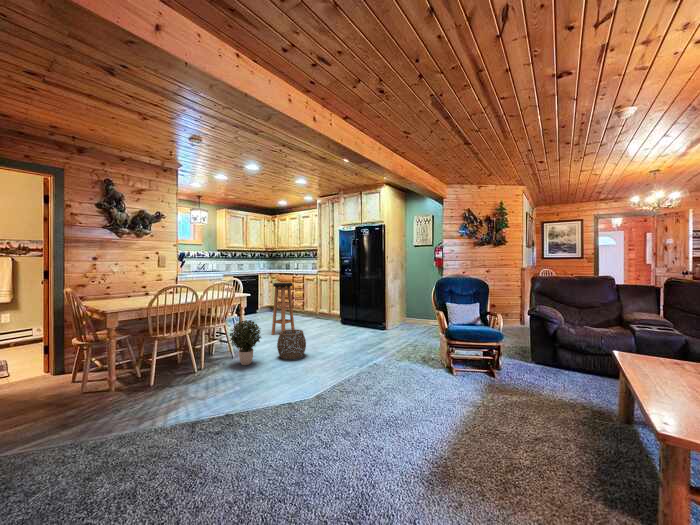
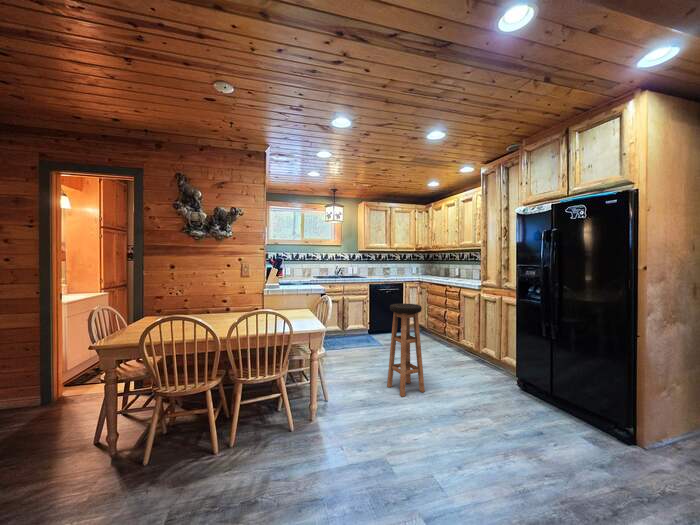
potted plant: present [230,320,261,365] -> none [258,383,317,474]
woven basket: present [277,329,306,359] -> none [349,411,409,489]

